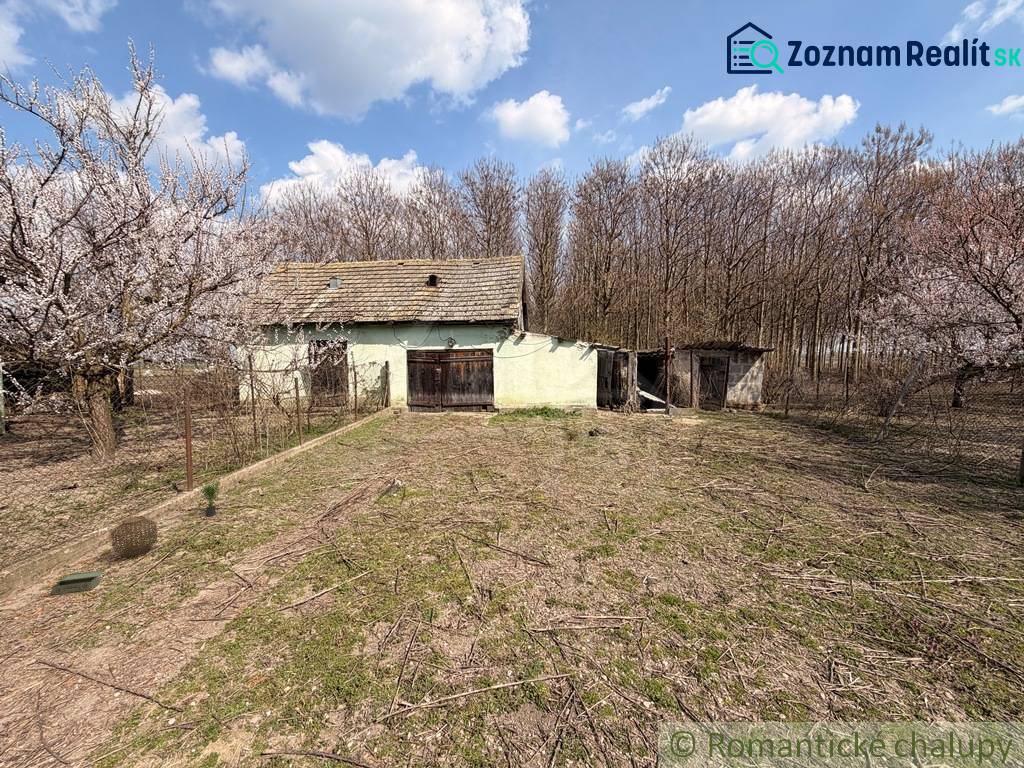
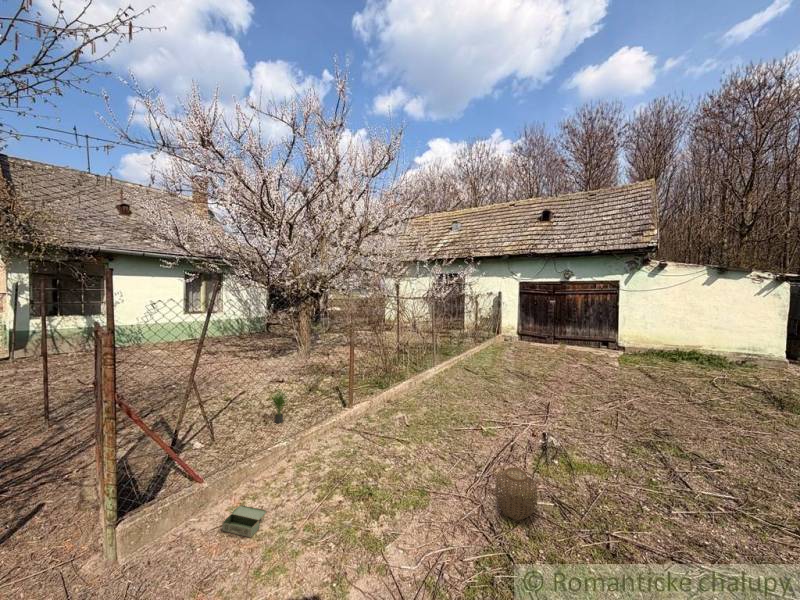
potted plant: present [197,480,220,516] -> present [271,389,288,423]
woven basket: present [111,516,157,557] -> present [495,467,537,520]

